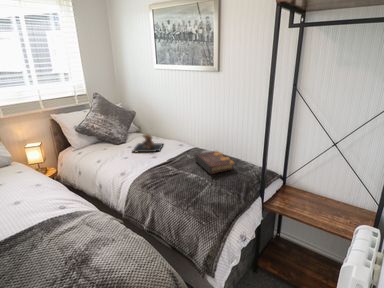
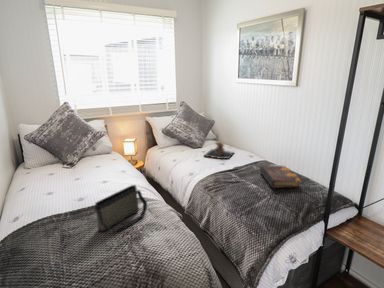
handbag: none [19,200,86,266] -> present [95,185,147,231]

